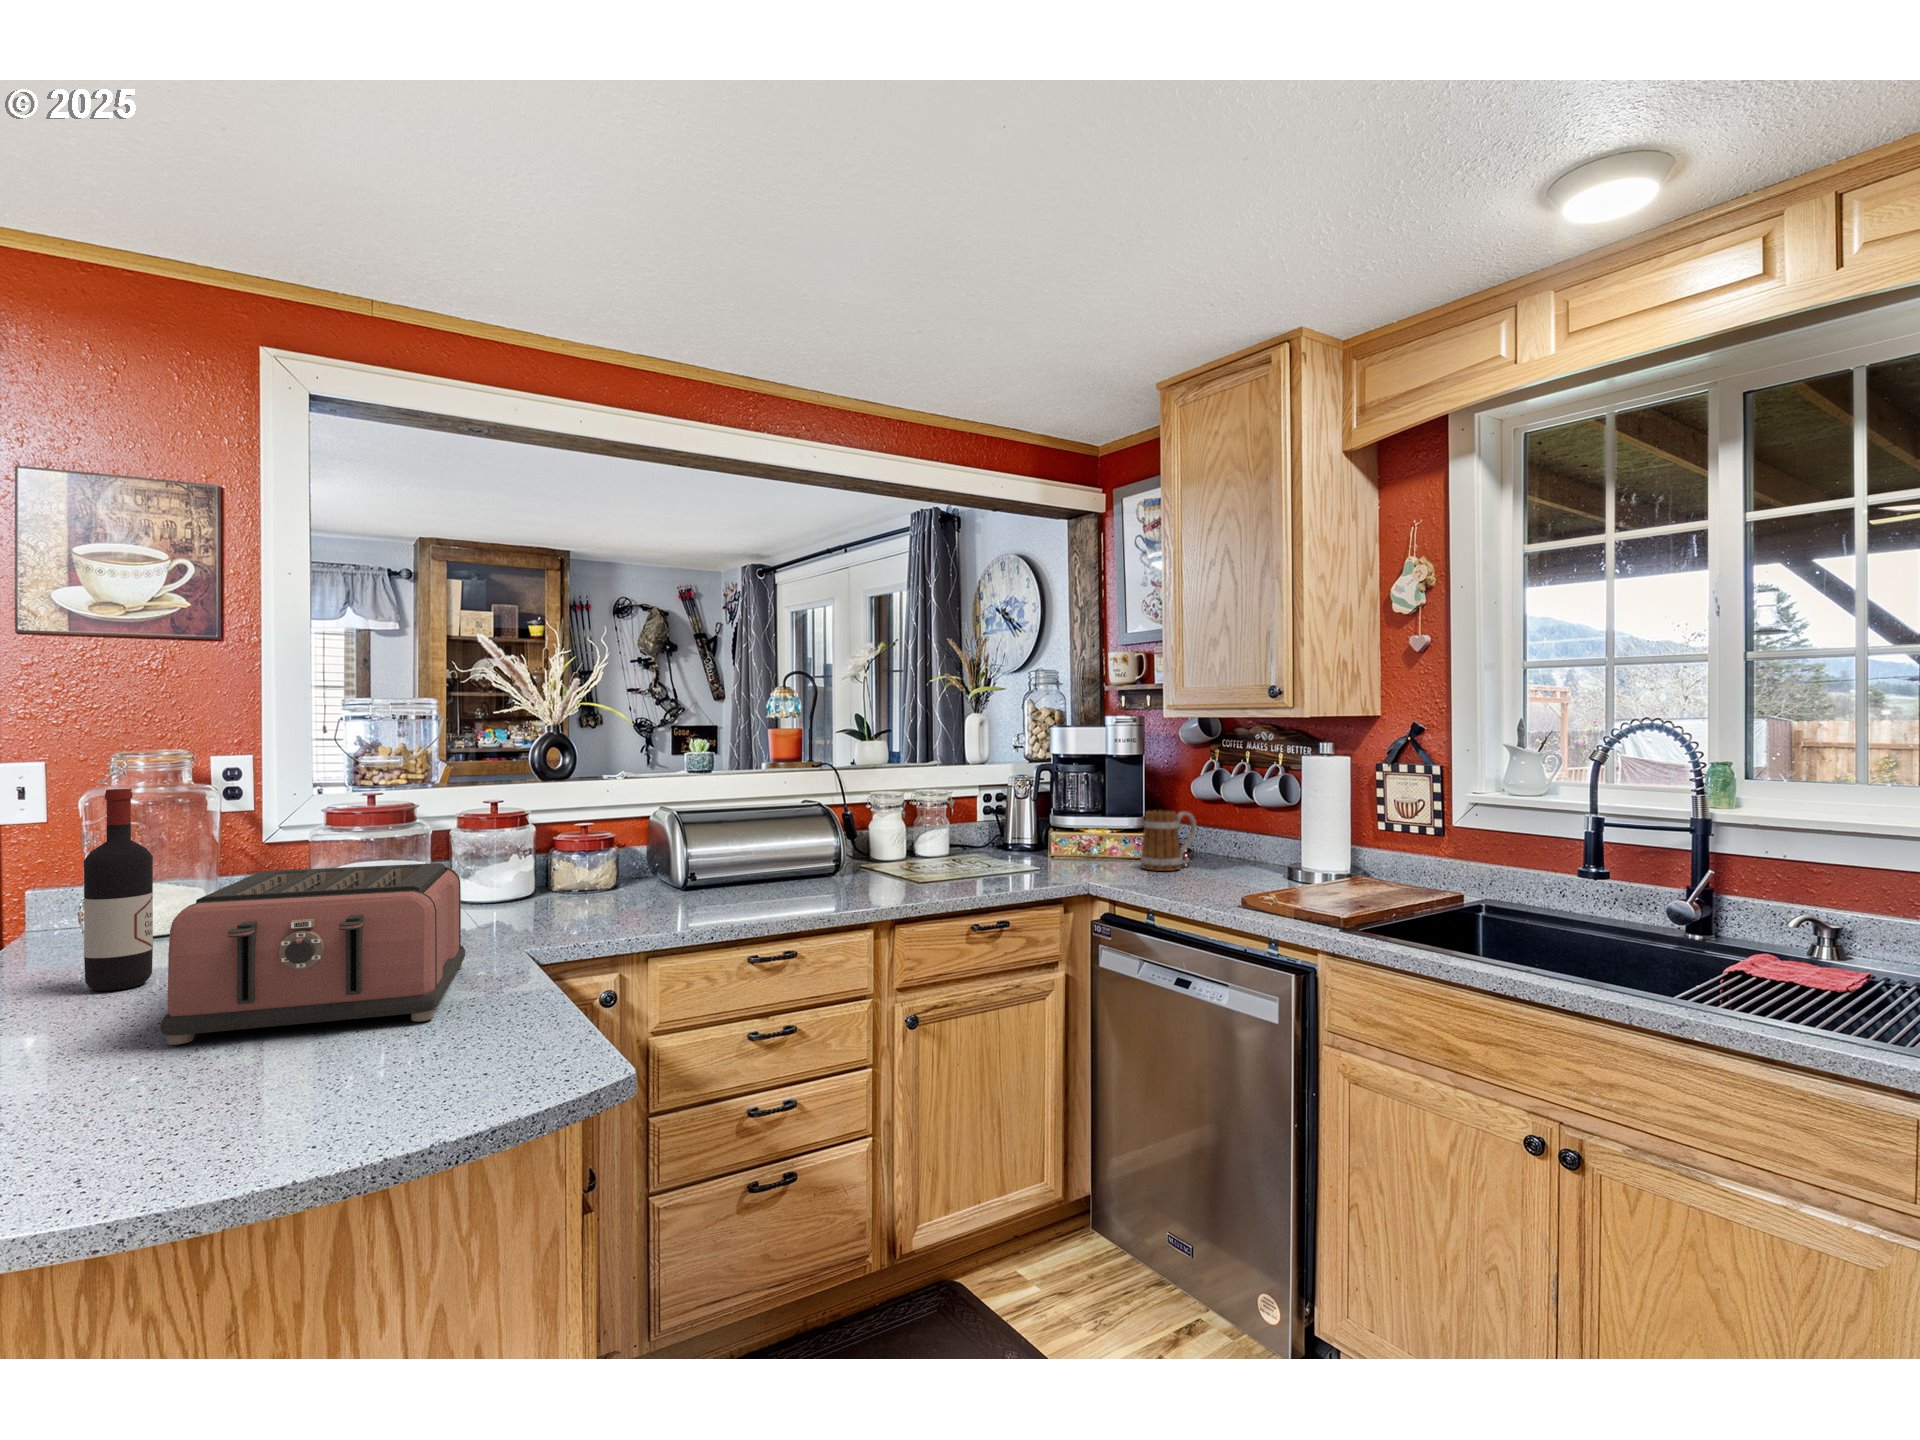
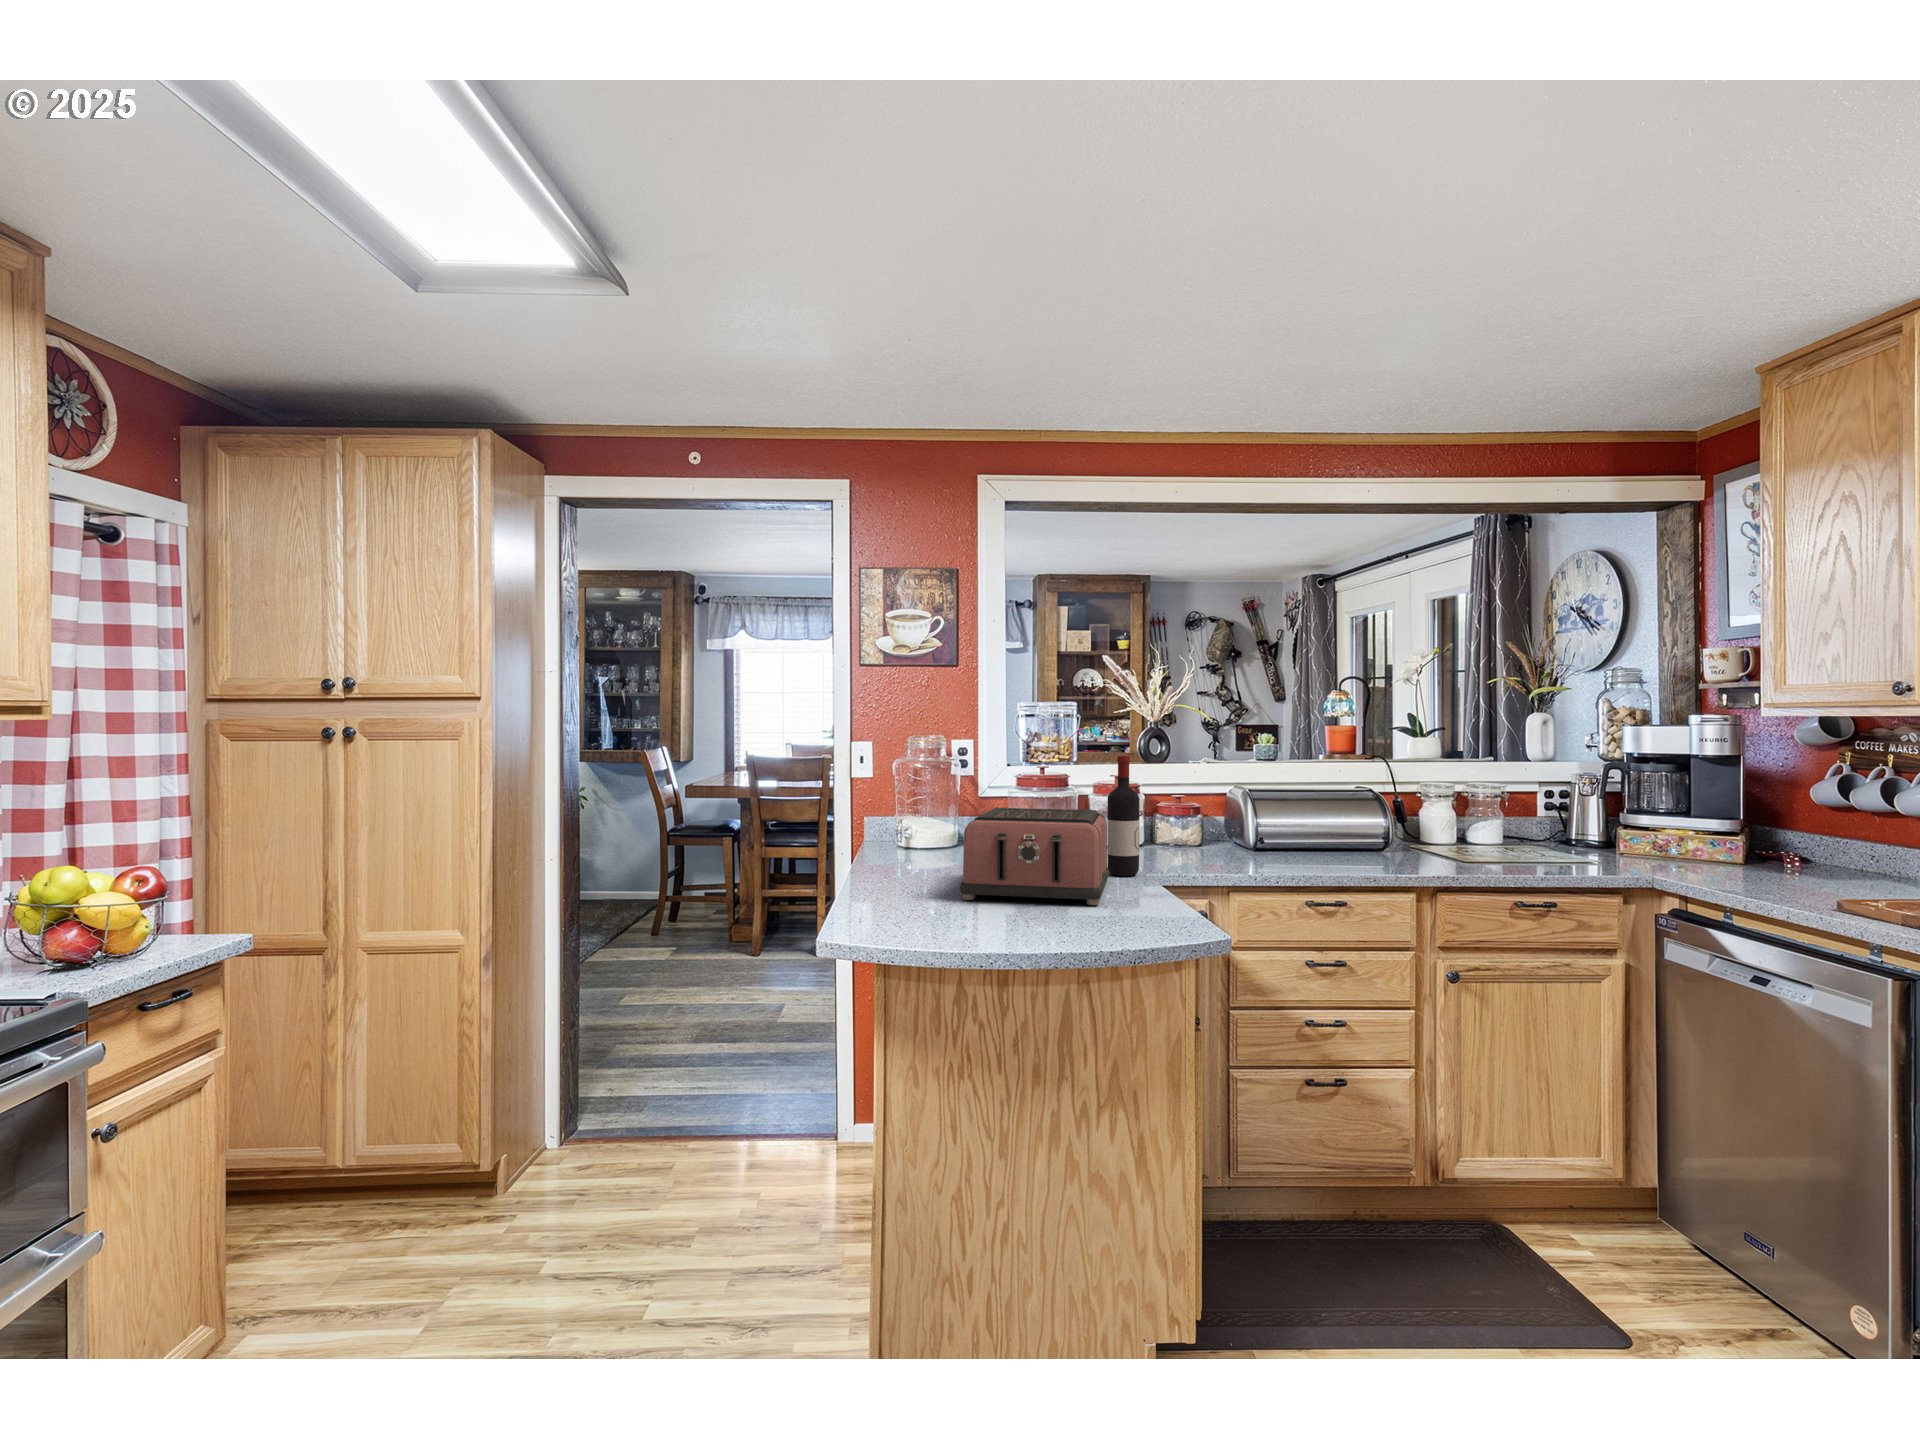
wine bottle: present [84,789,153,991] -> present [1107,756,1140,876]
mug: present [1141,810,1196,871] -> none [1728,812,1804,875]

